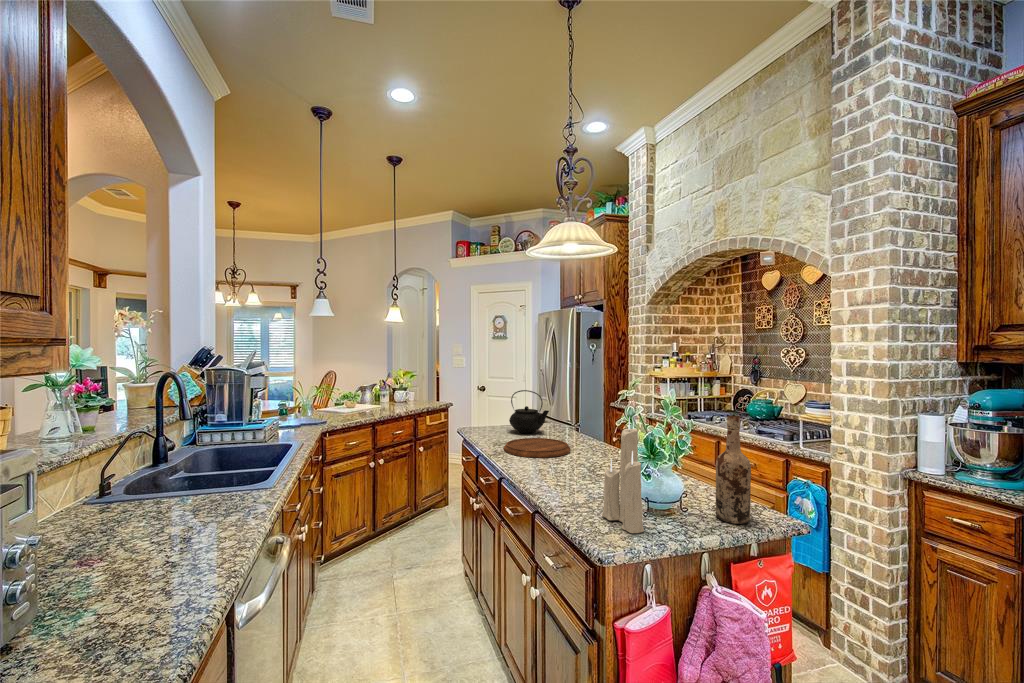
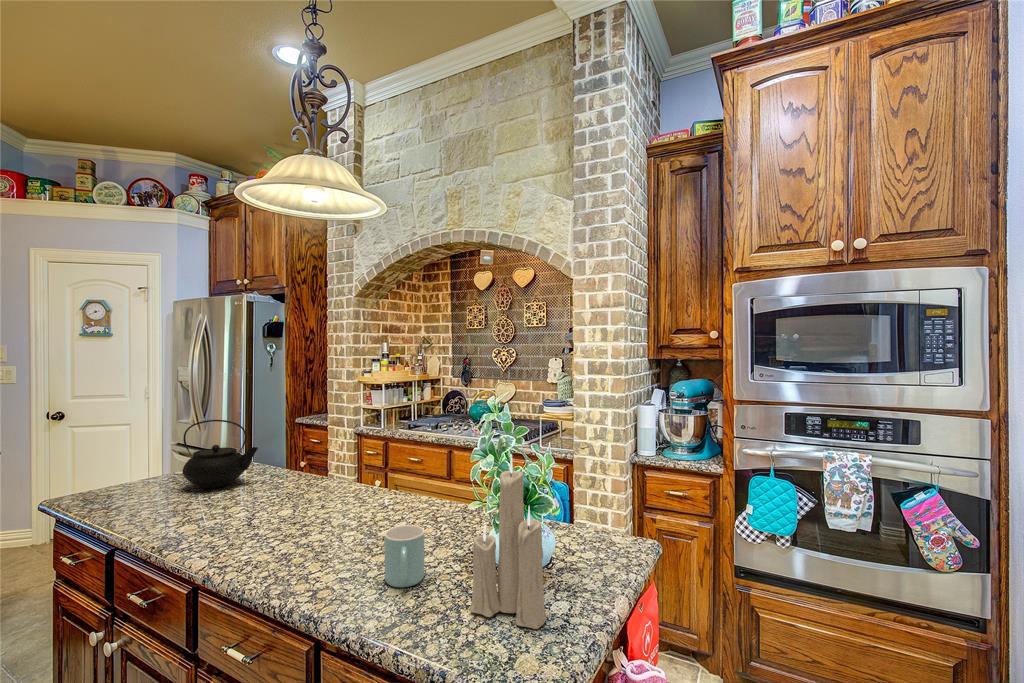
wine bottle: present [716,415,751,524] -> none [577,432,615,563]
cutting board: present [504,438,571,458] -> none [198,491,317,535]
mug: none [570,460,596,497] -> present [385,525,425,588]

